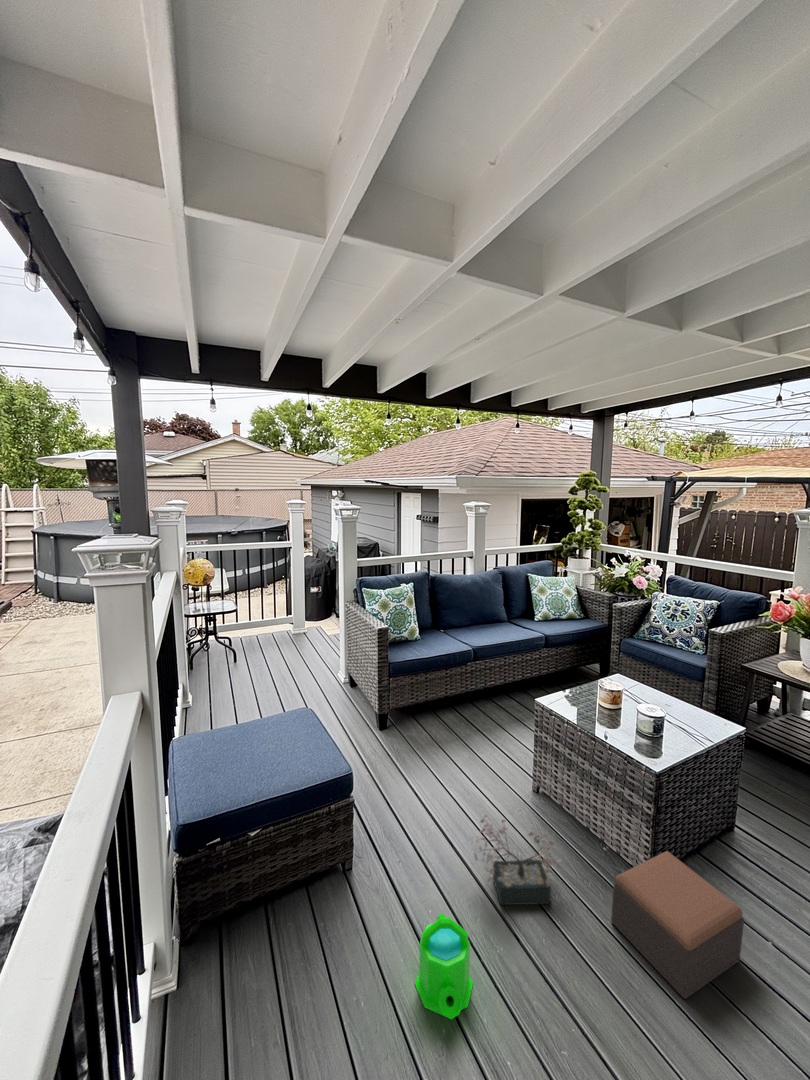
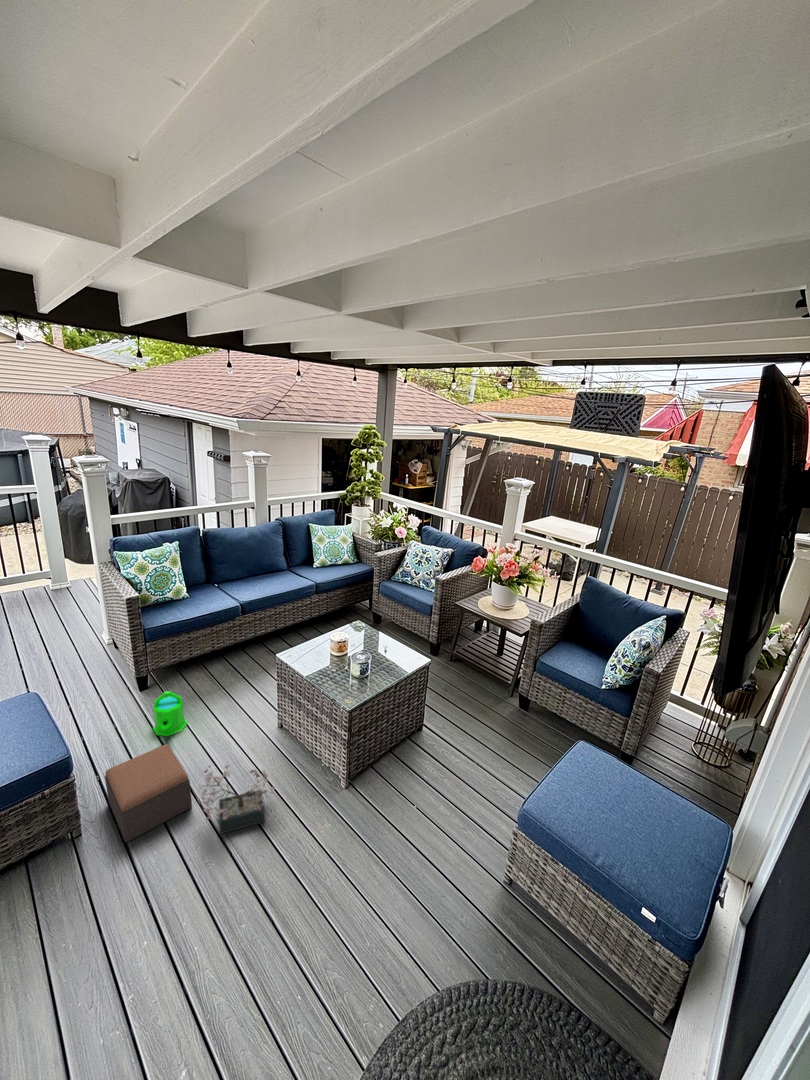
footstool: present [611,852,744,999] -> present [105,744,192,842]
watering can: present [415,914,473,1019] -> present [153,691,187,736]

